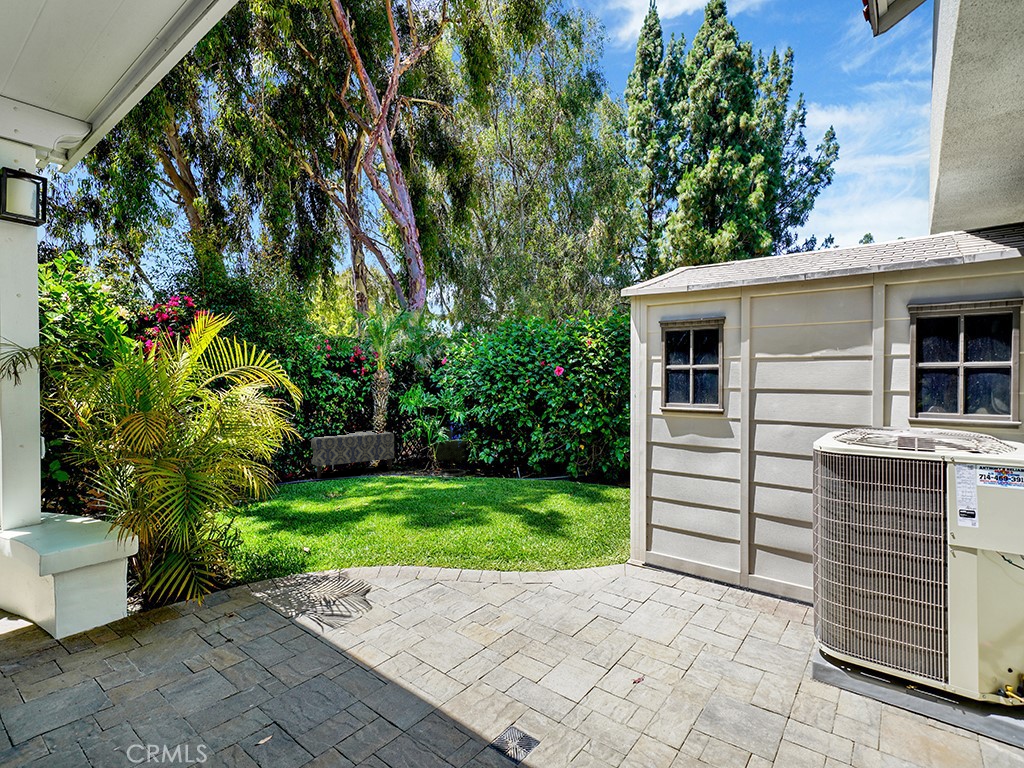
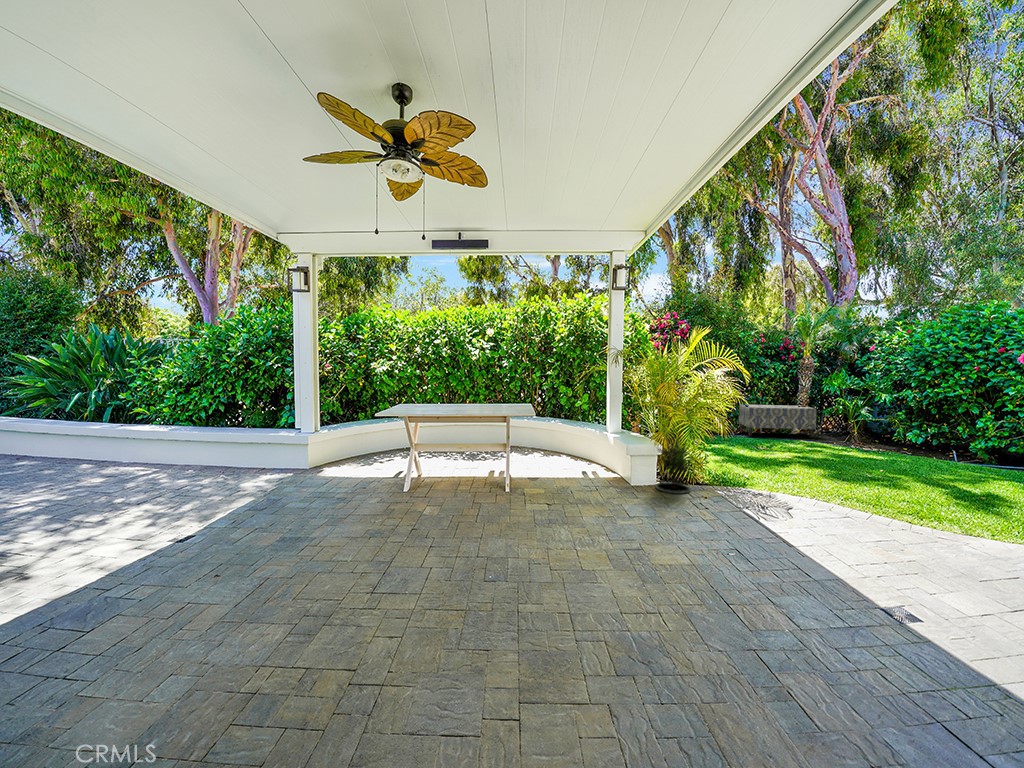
potted tree: present [436,431,465,475] -> present [656,433,691,494]

